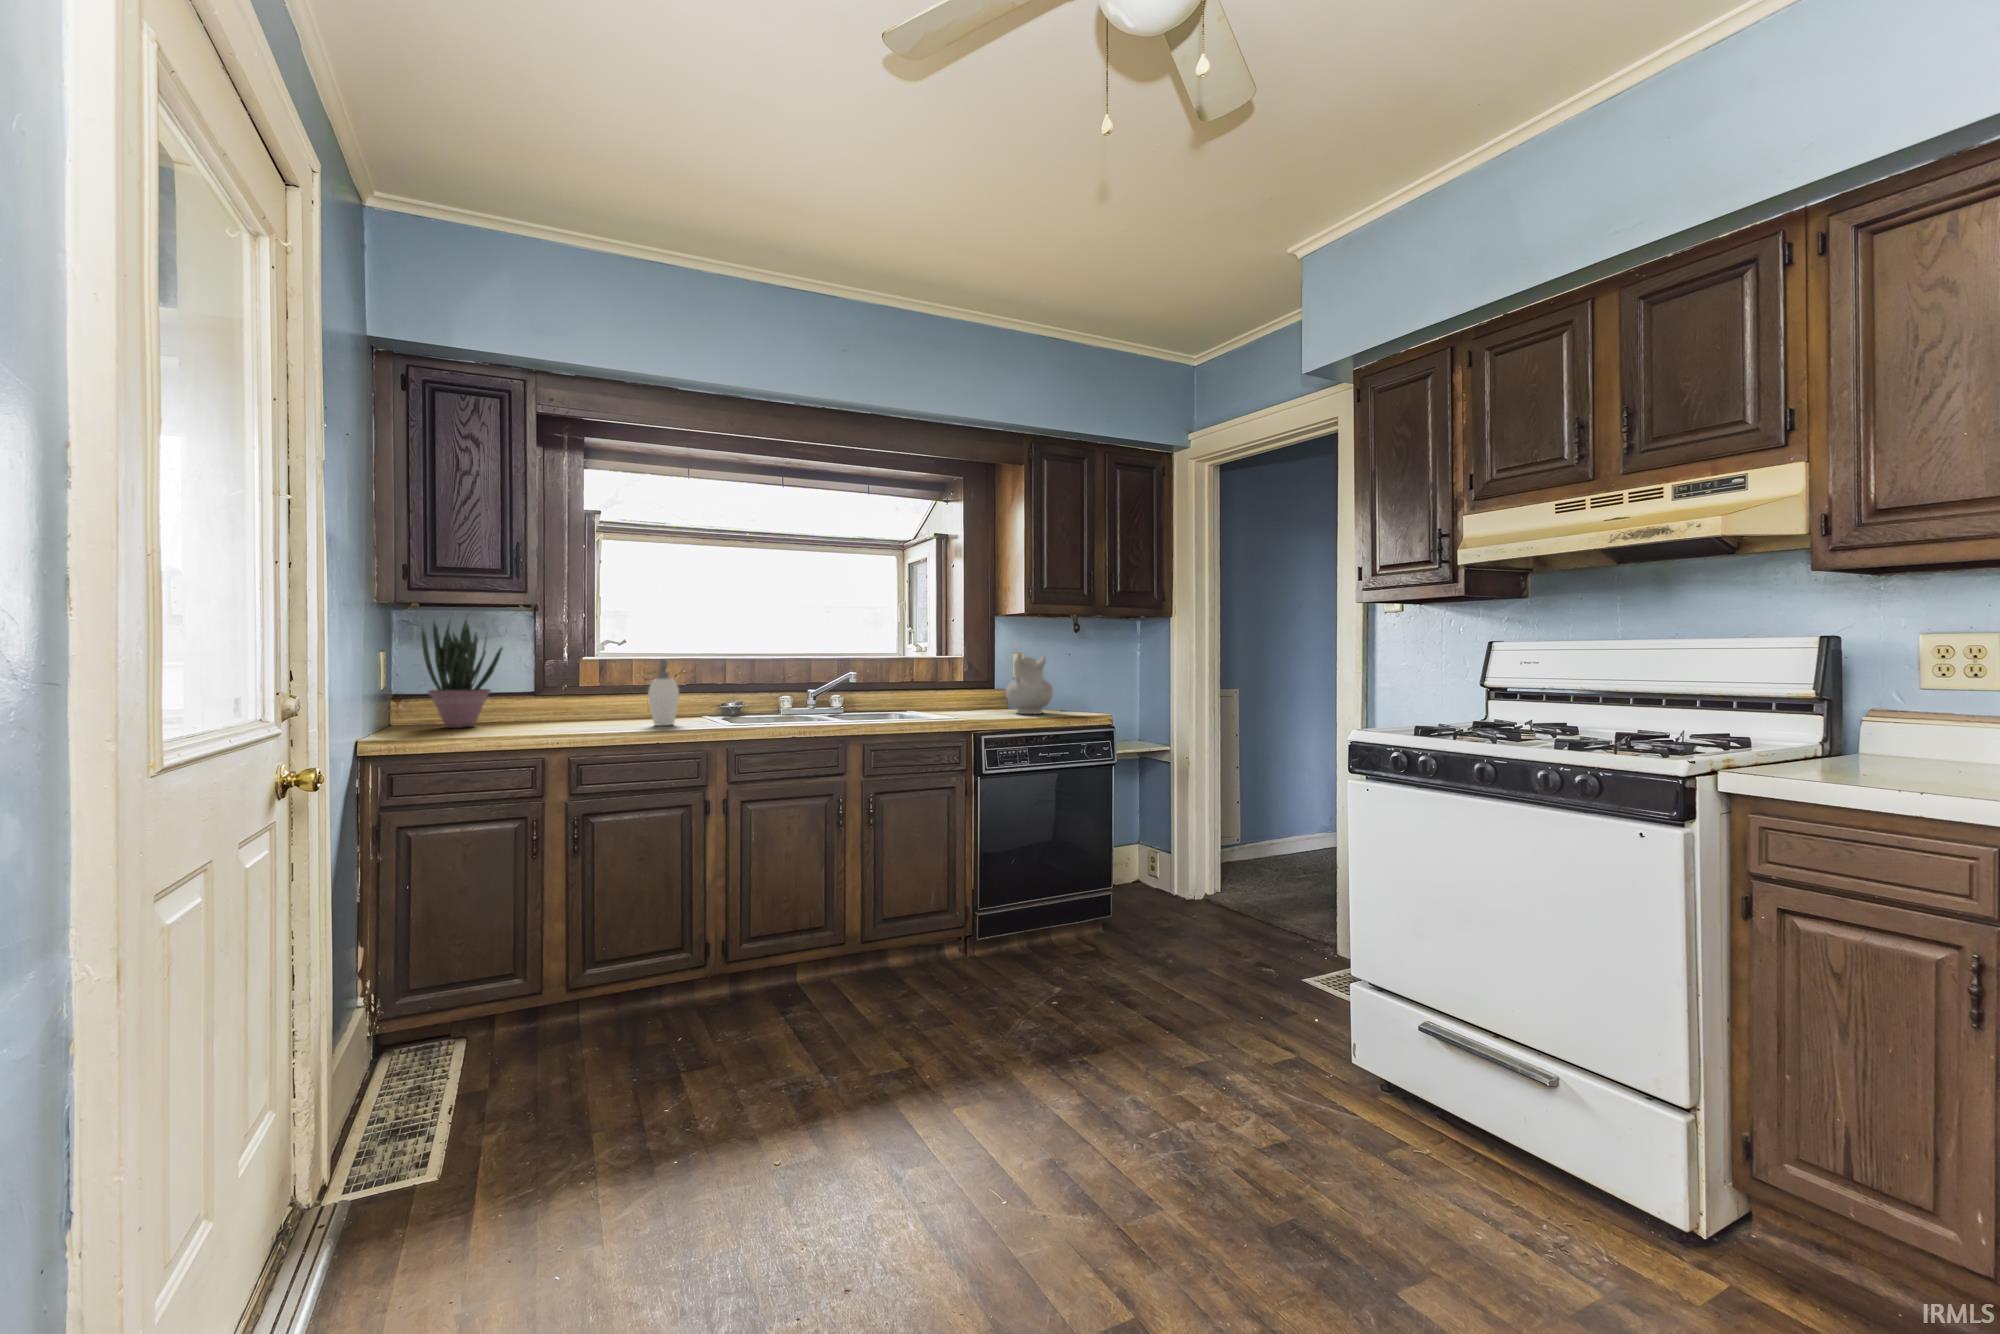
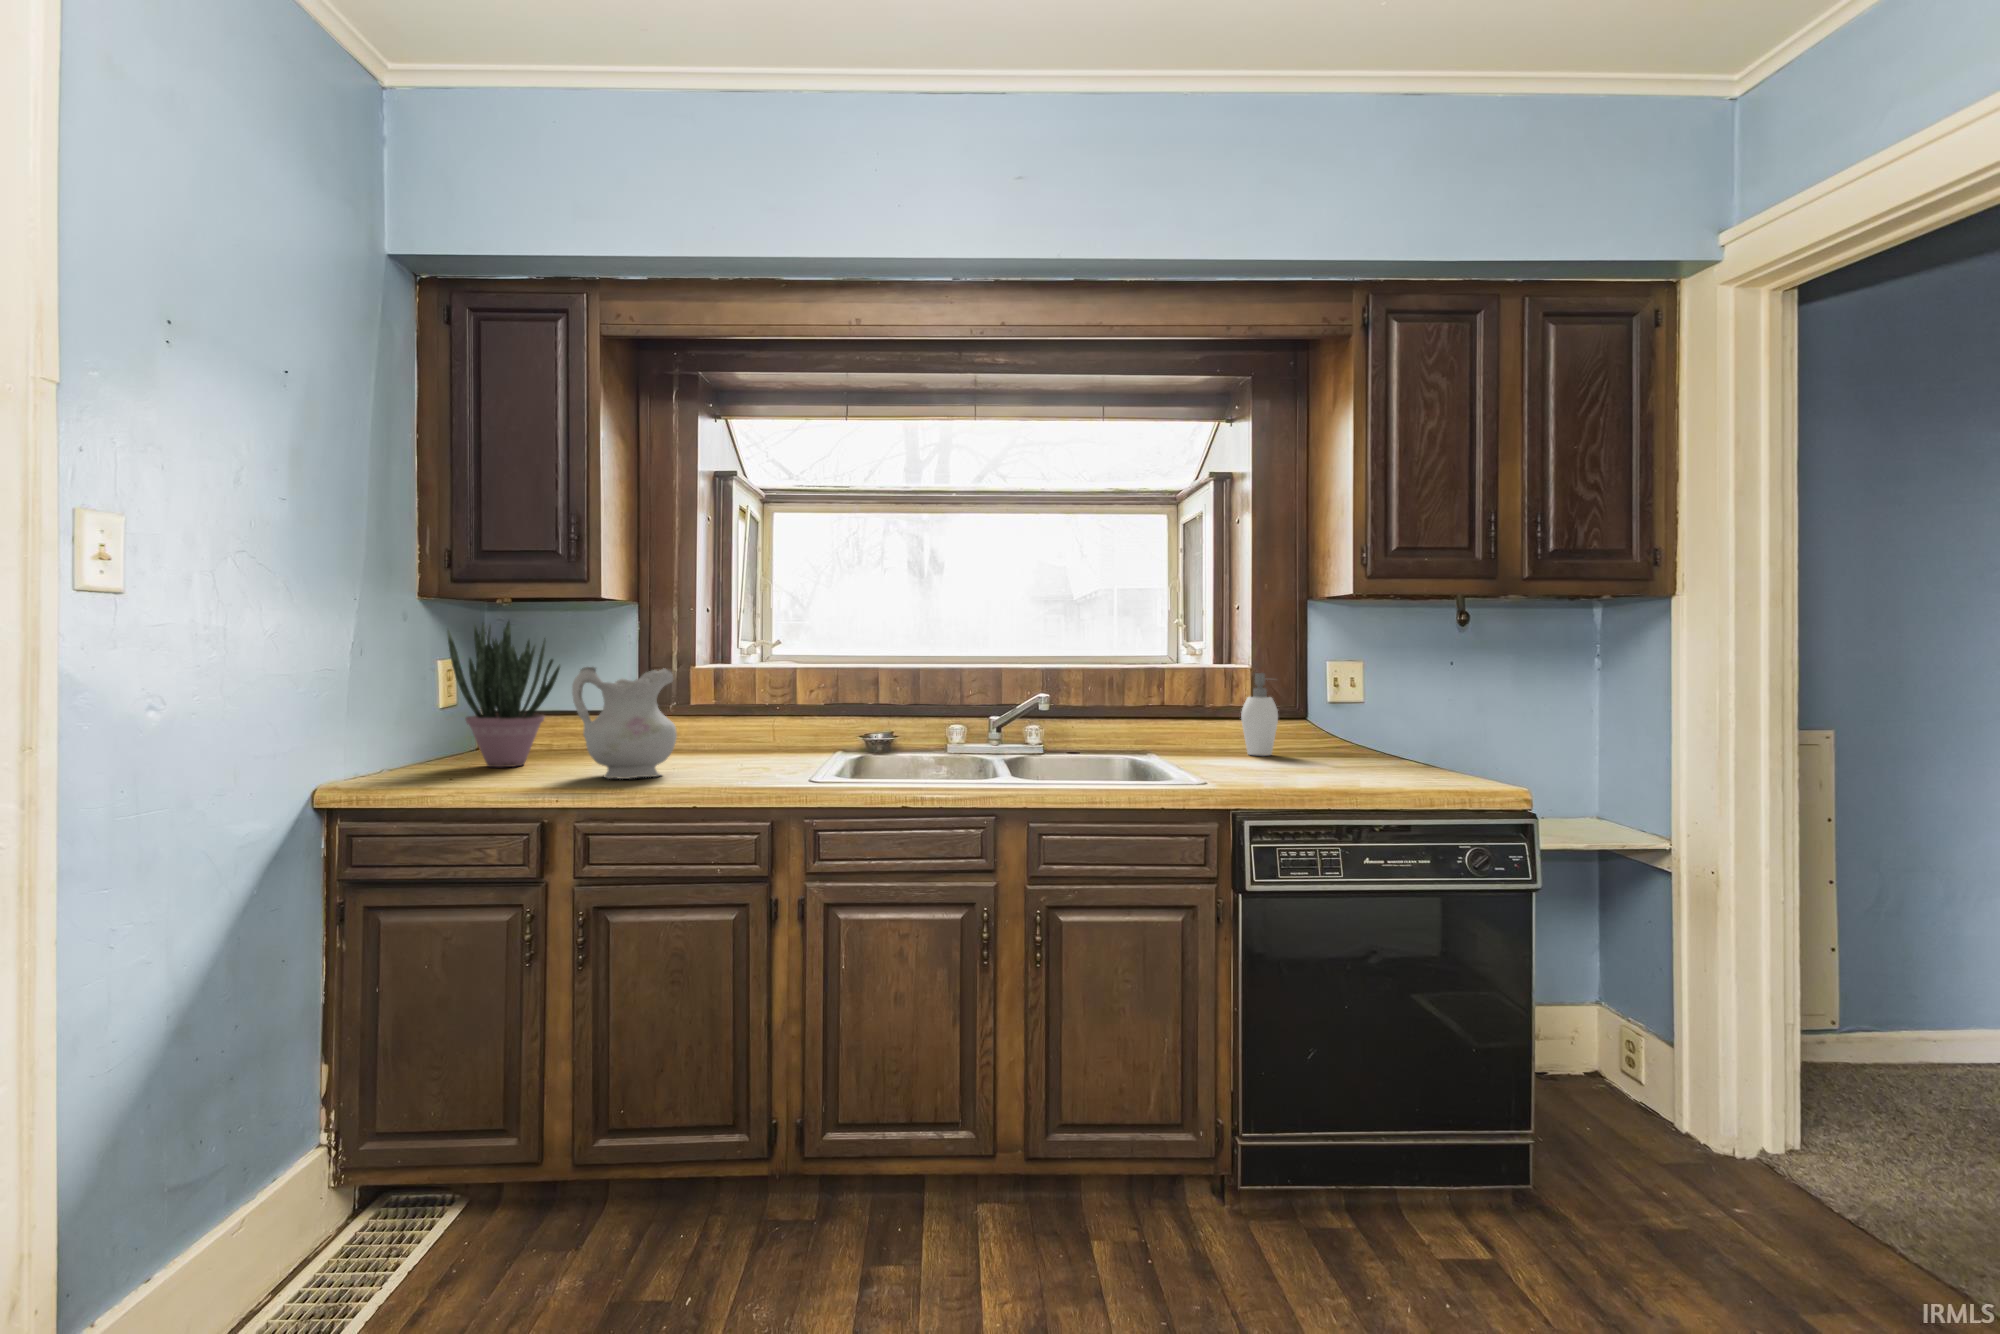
ceramic pitcher: present [1006,654,1053,714] -> present [572,667,677,779]
soap dispenser: present [648,659,679,726] -> present [1241,673,1278,756]

